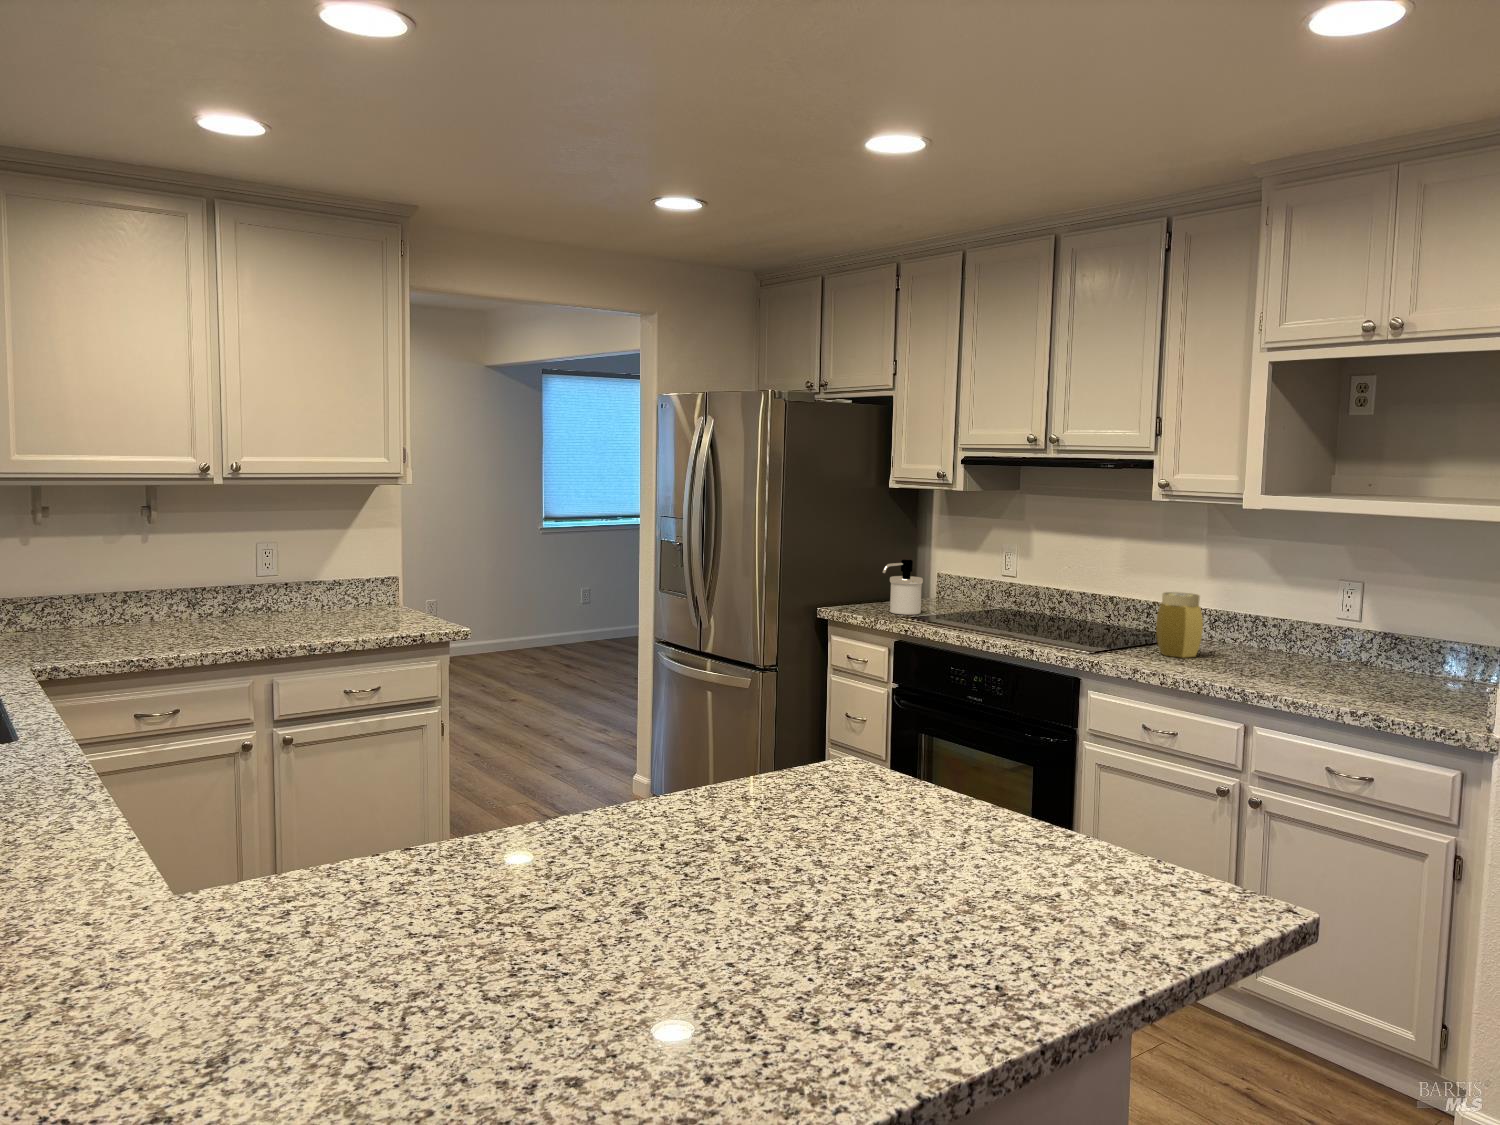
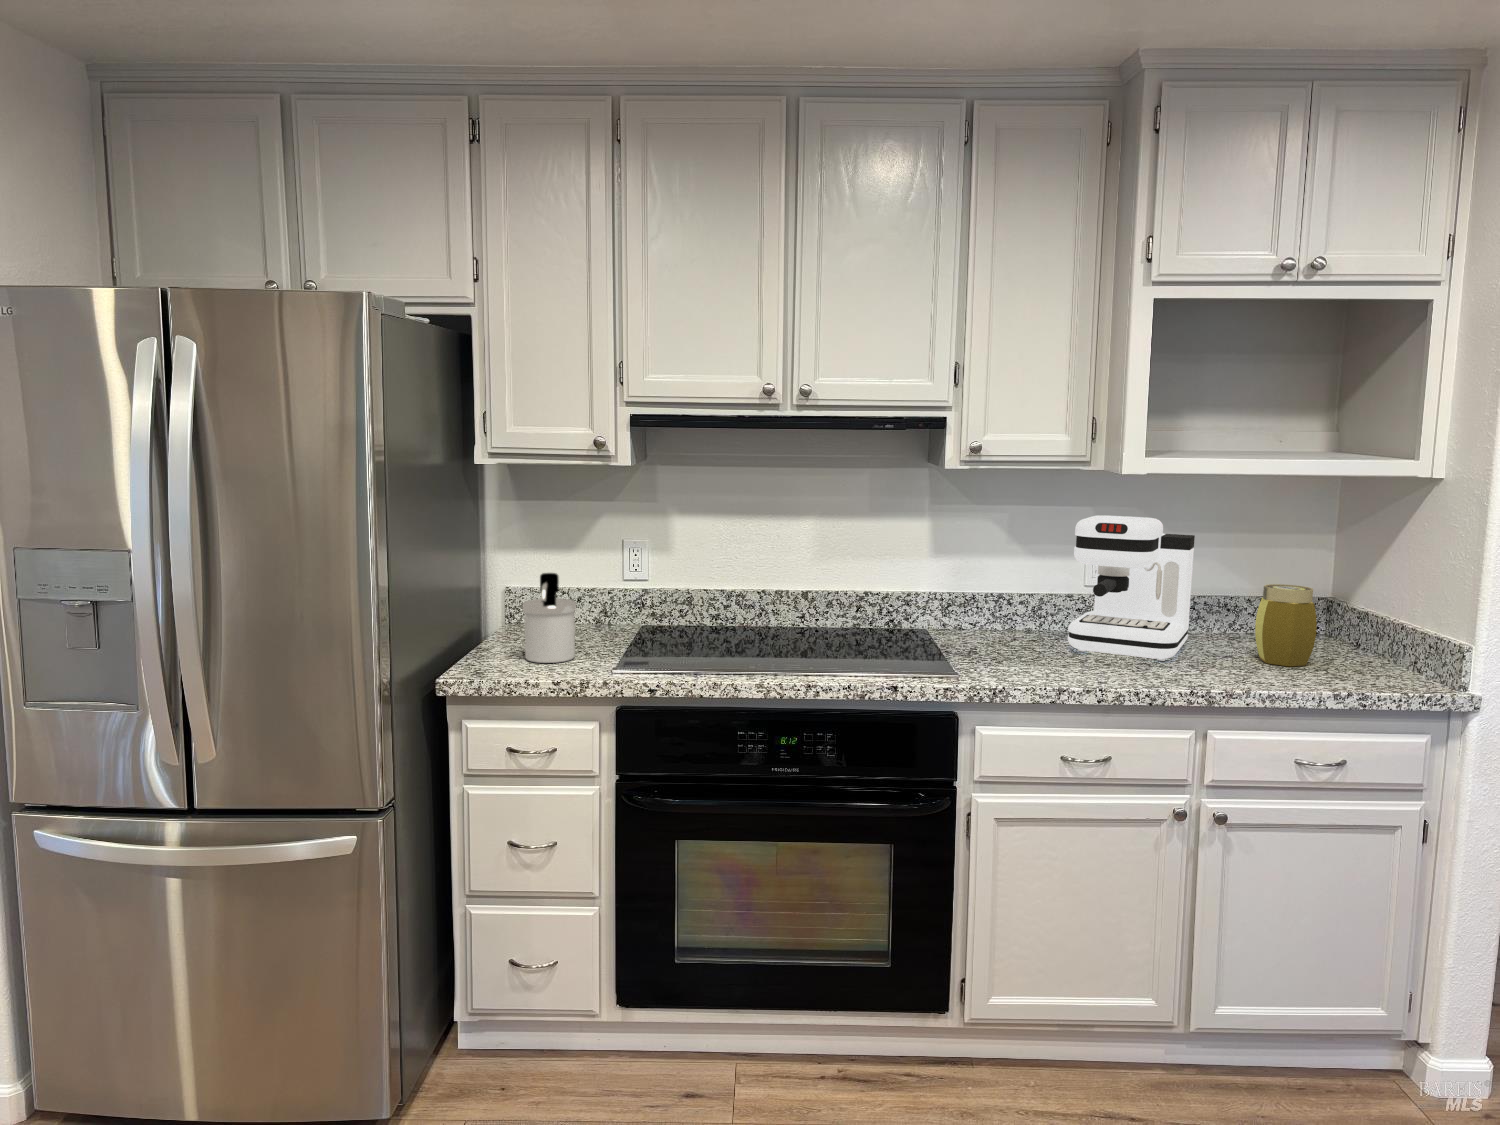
coffee maker: none [1228,548,1383,677] -> present [1068,515,1195,661]
jar: present [1156,592,1203,658] -> present [1255,584,1317,666]

